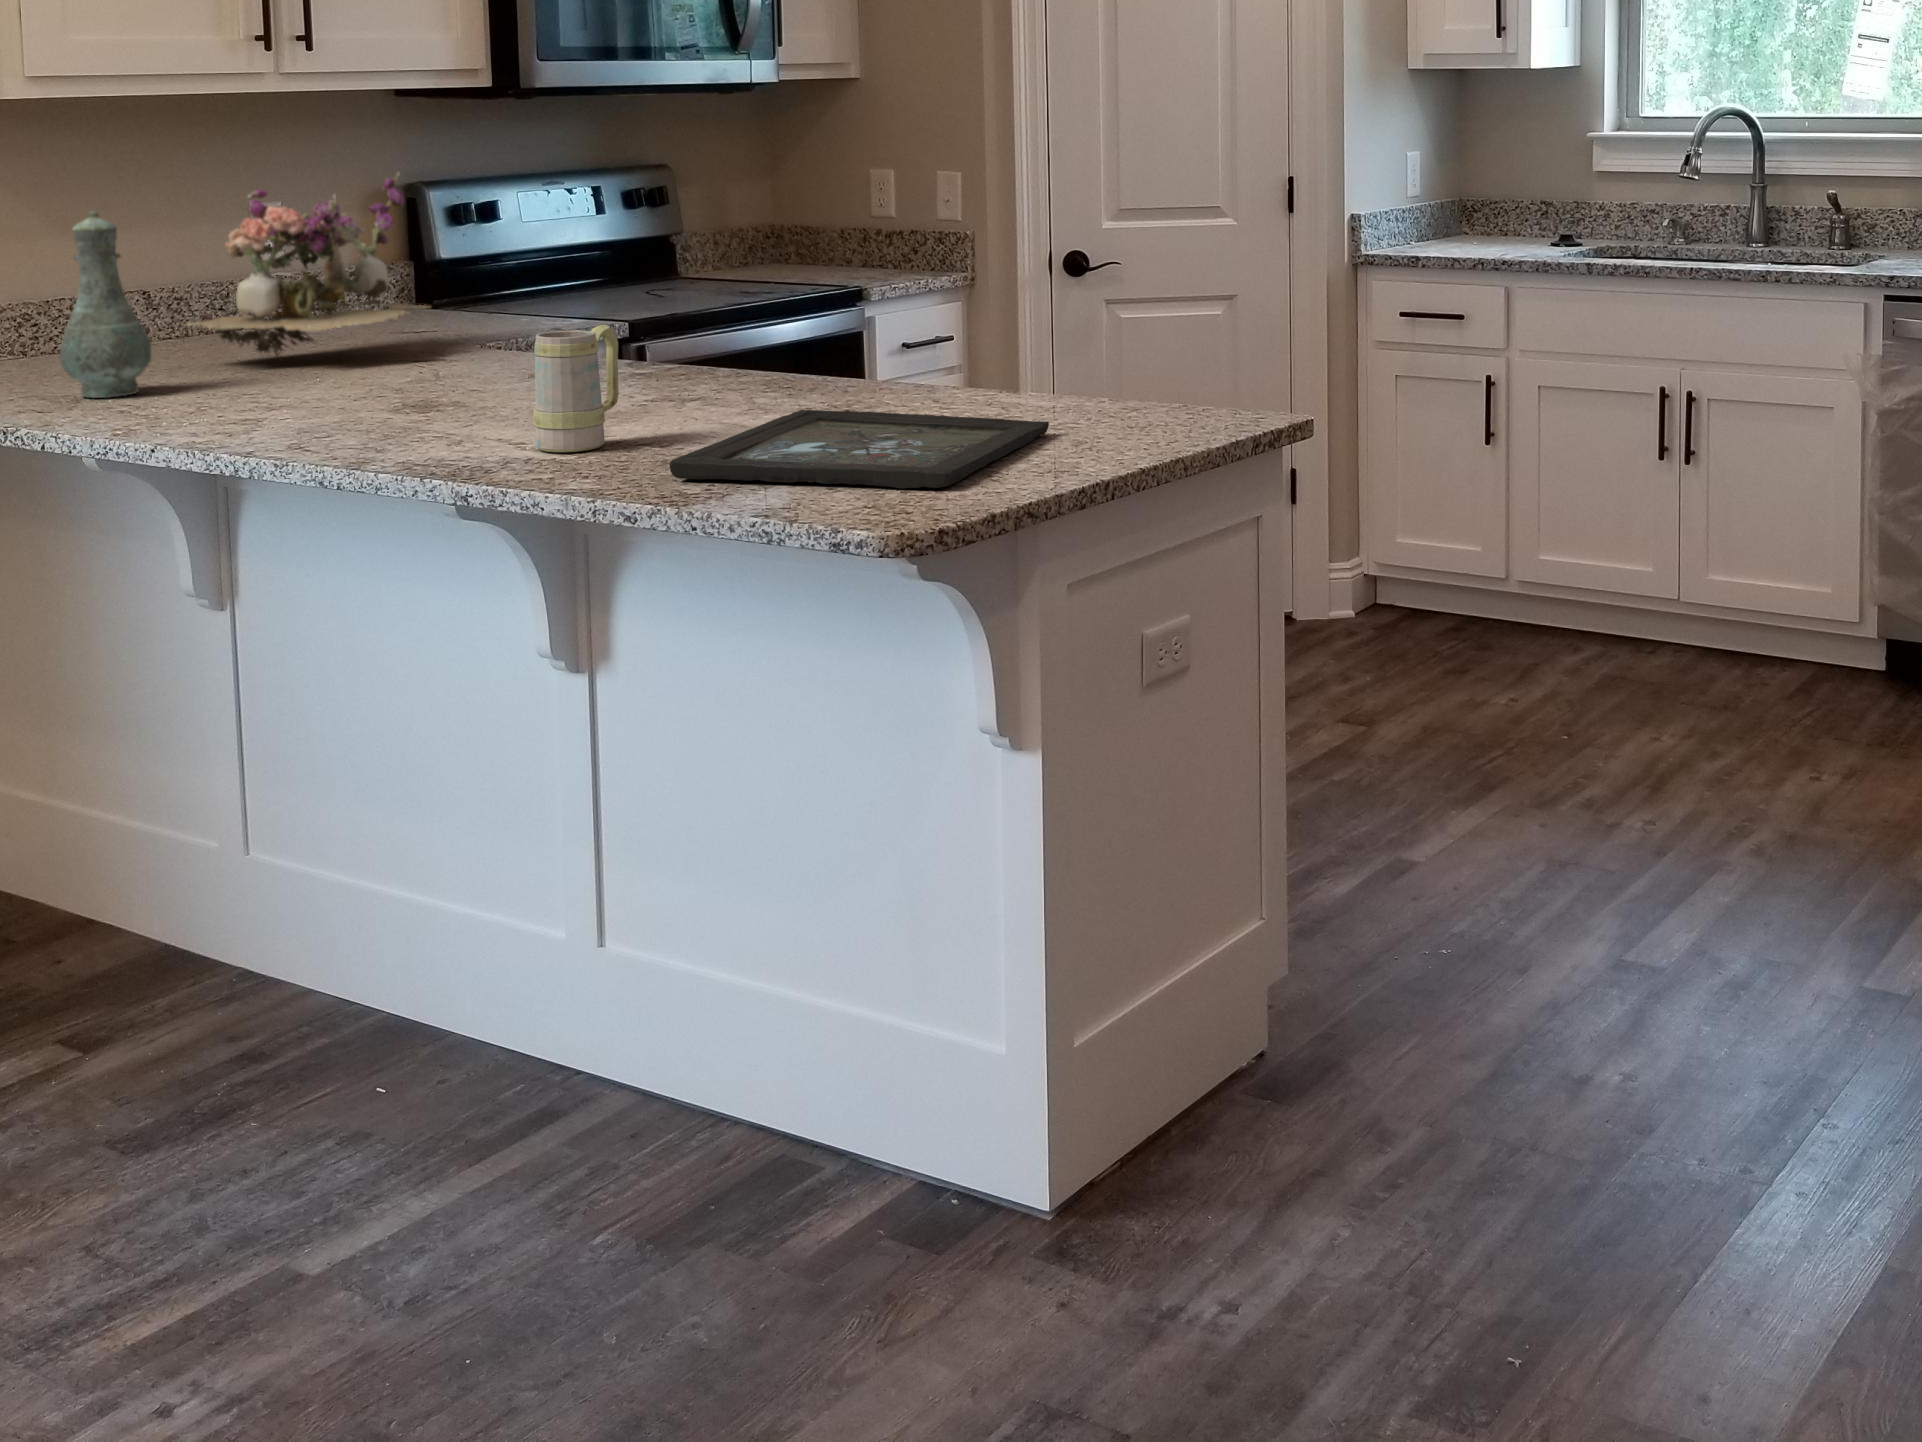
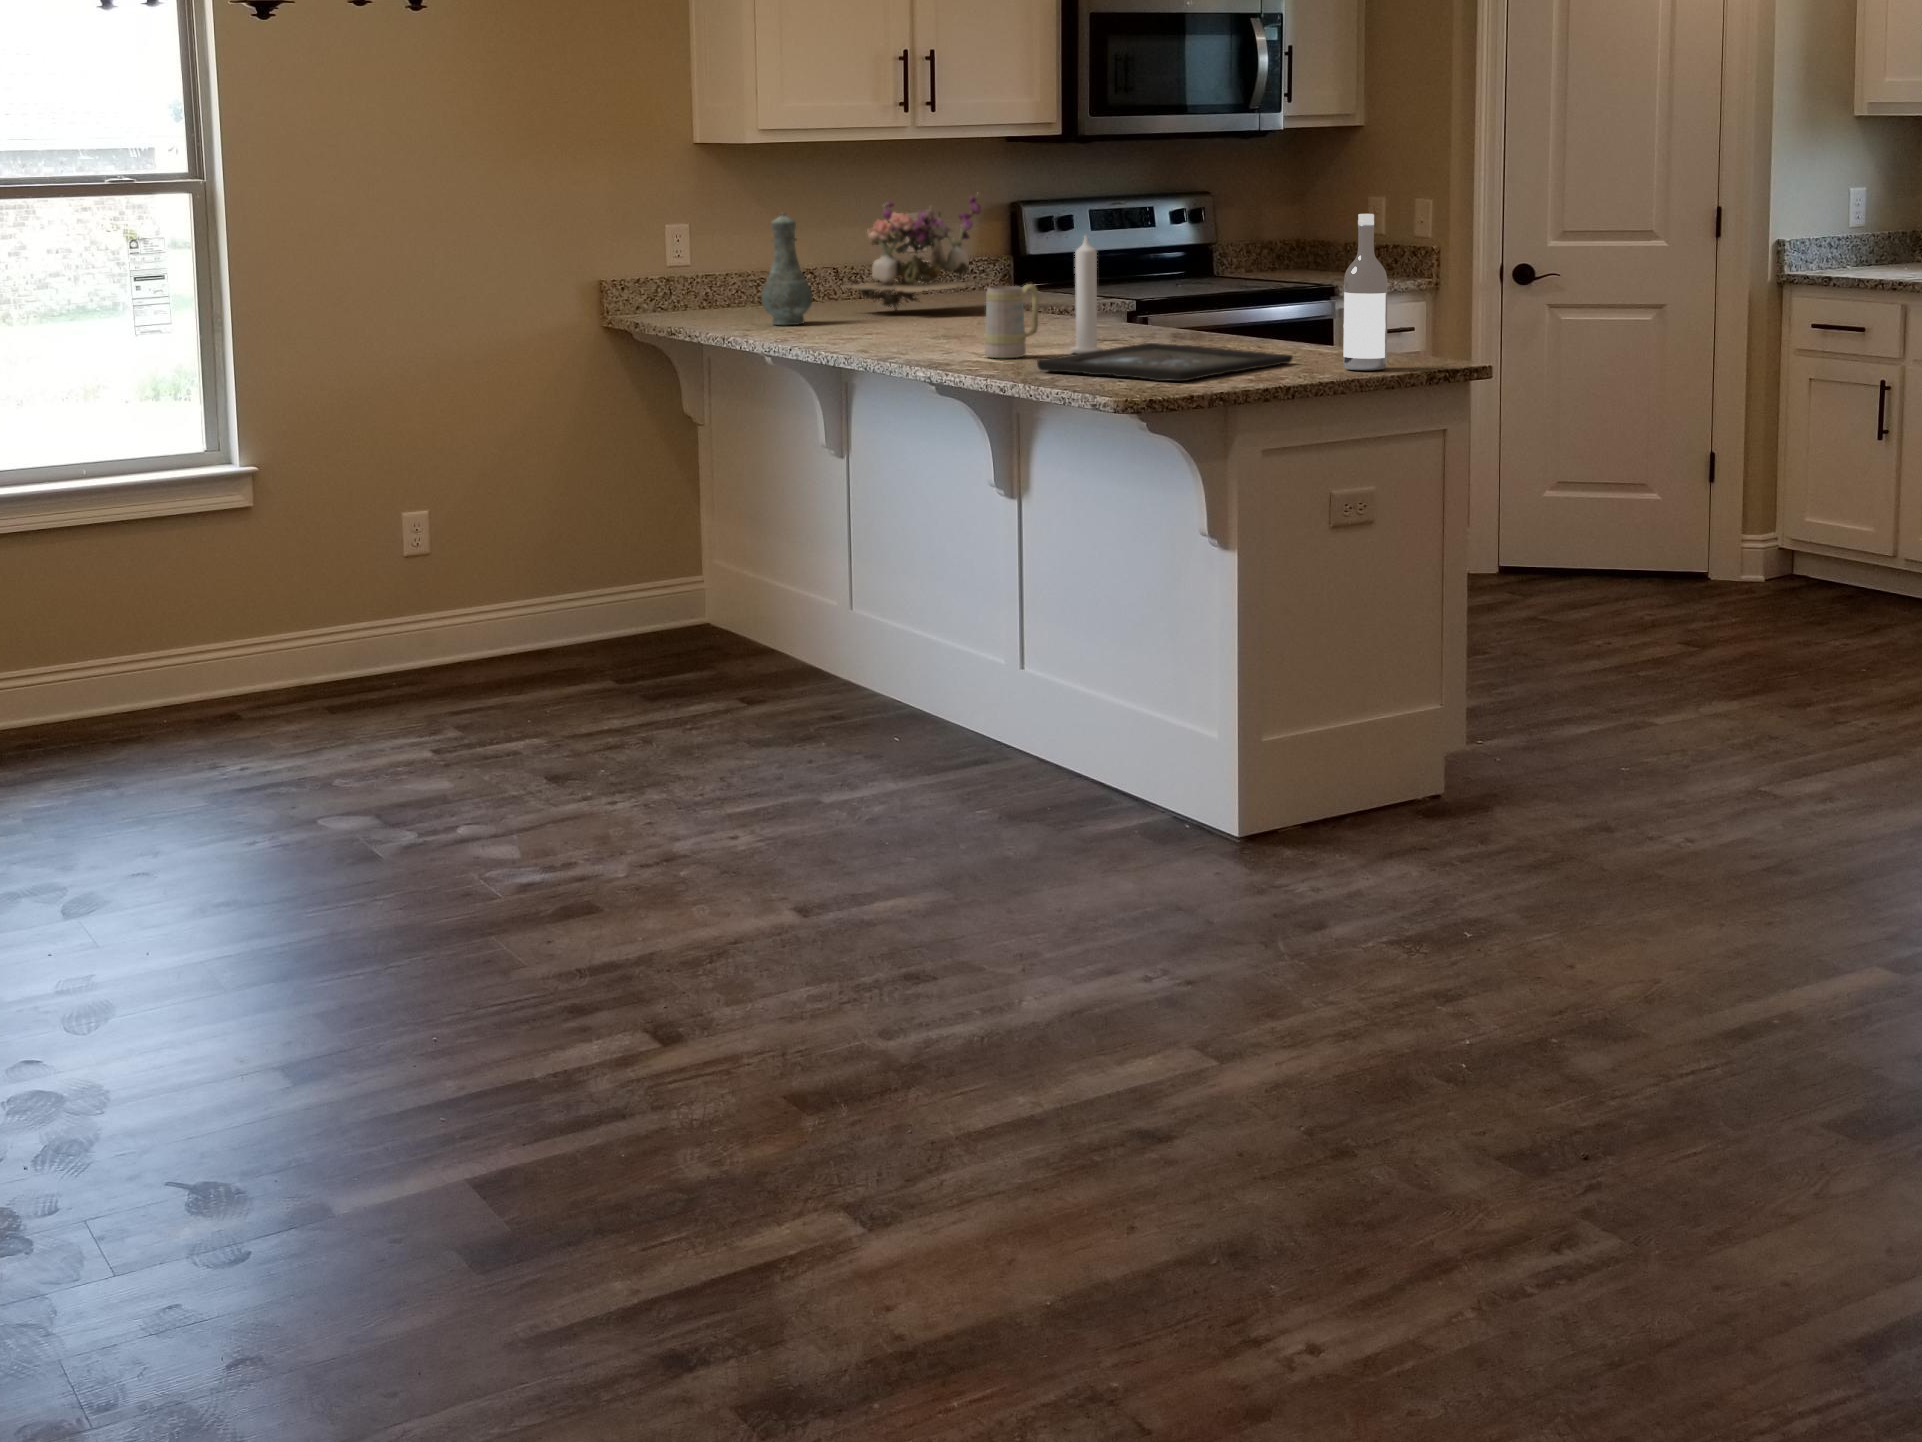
wine bottle: none [1141,202,1206,443] -> present [1343,214,1387,371]
candle: none [667,242,721,433] -> present [1070,236,1103,354]

